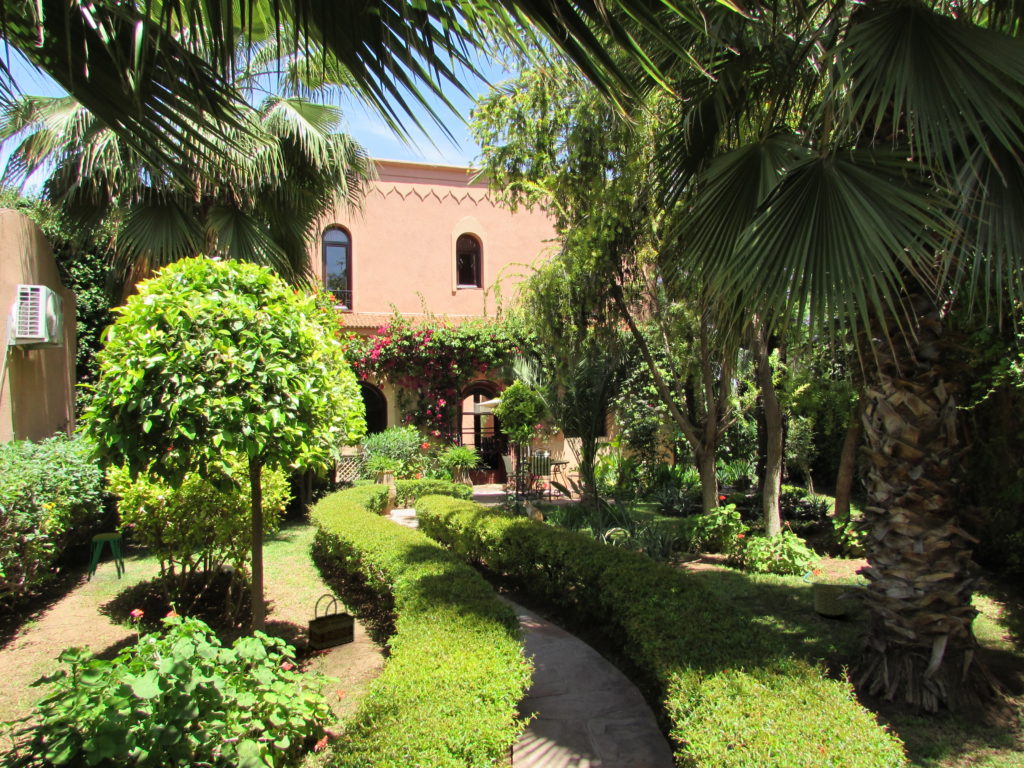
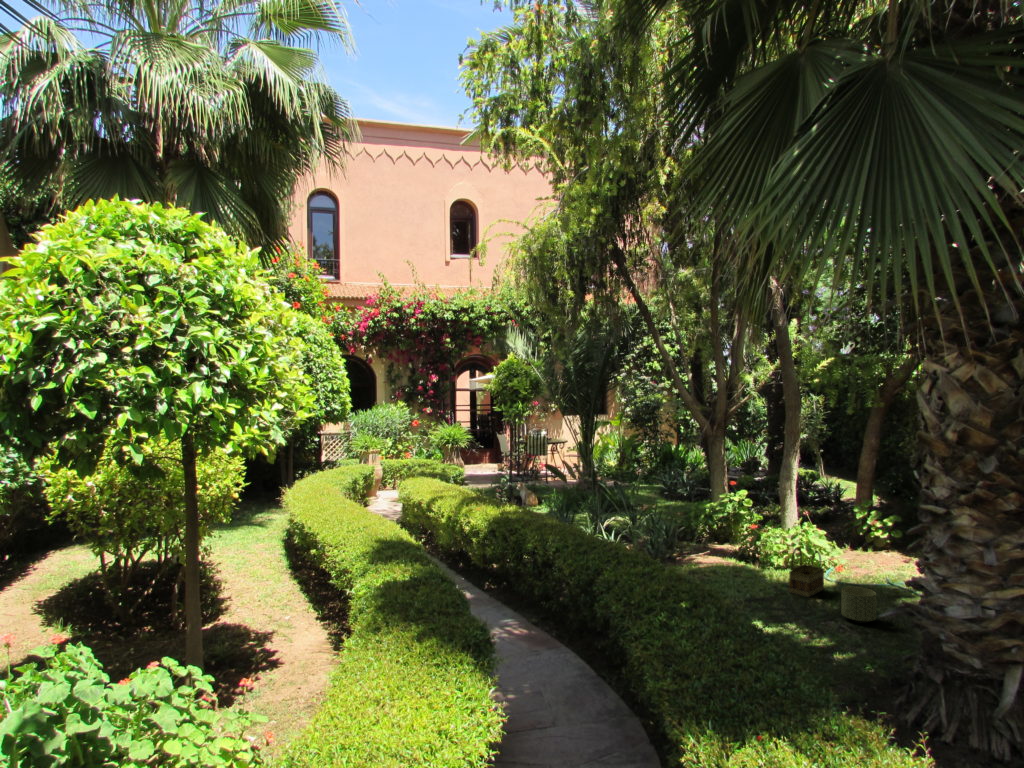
stool: present [87,533,125,581] -> none [32,519,77,573]
basket: present [308,594,355,650] -> present [789,548,824,597]

